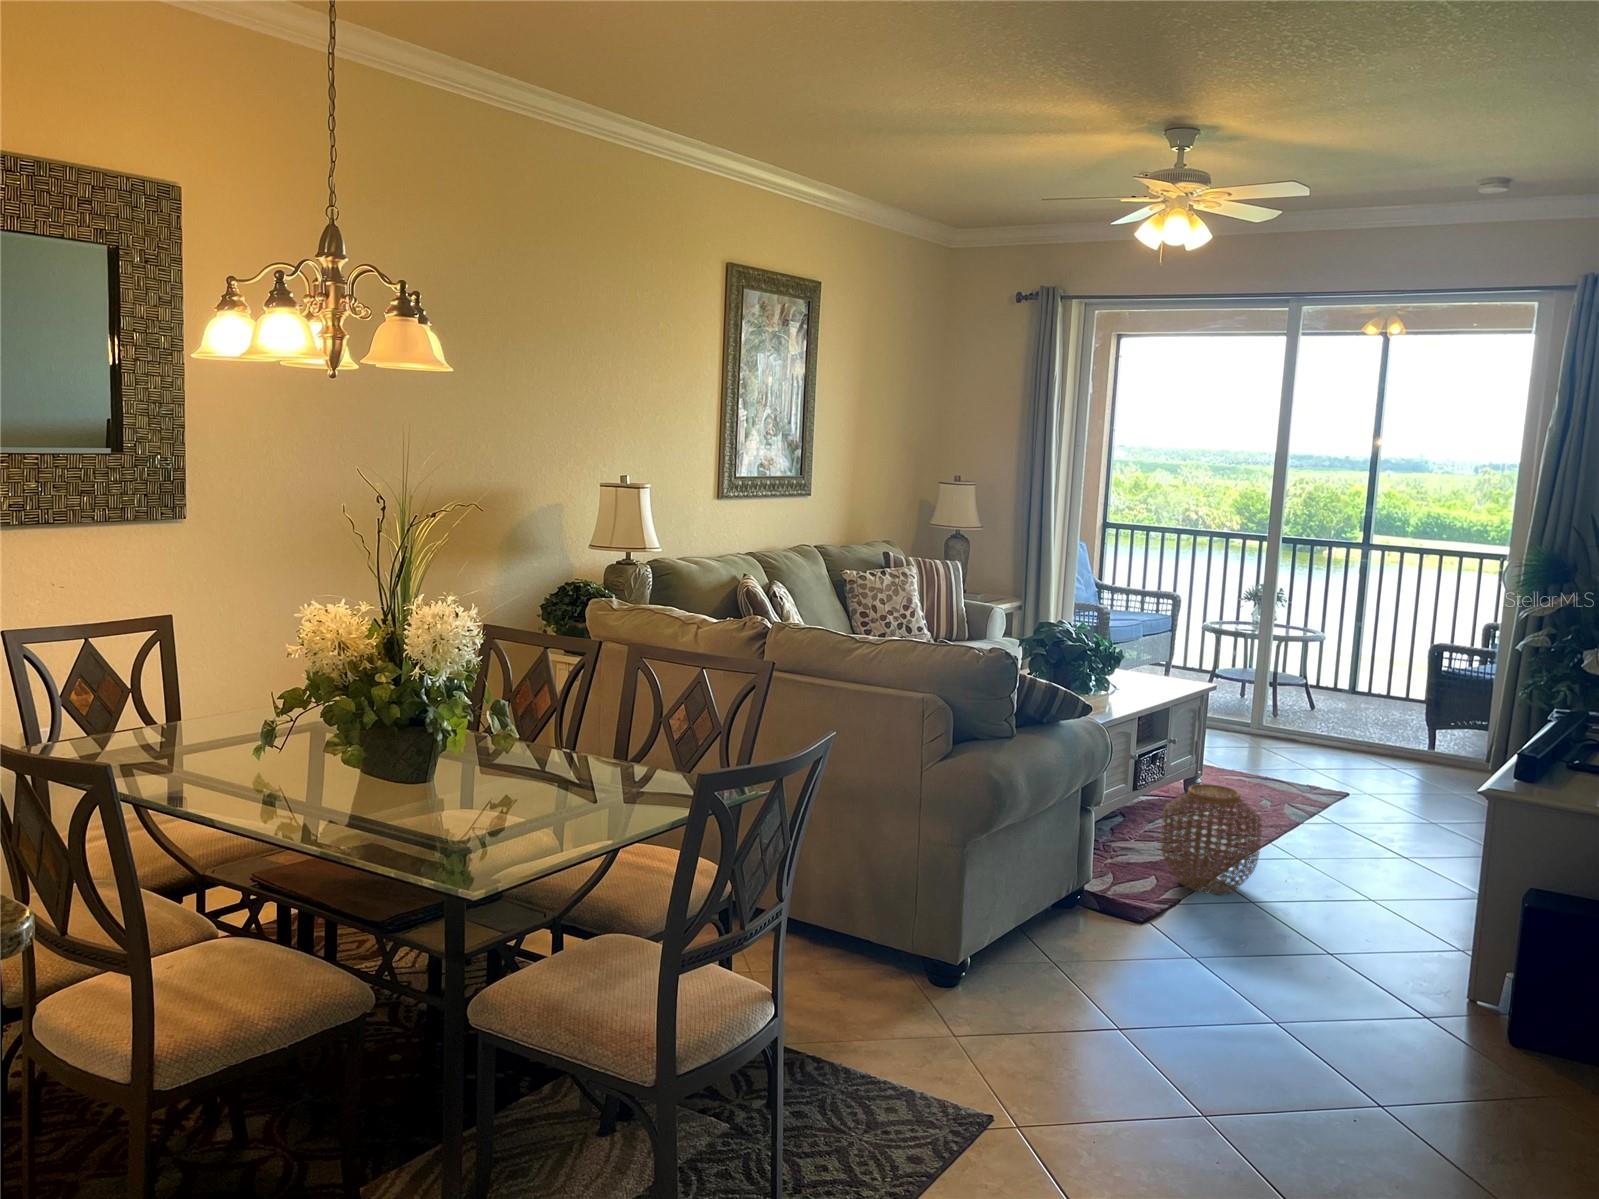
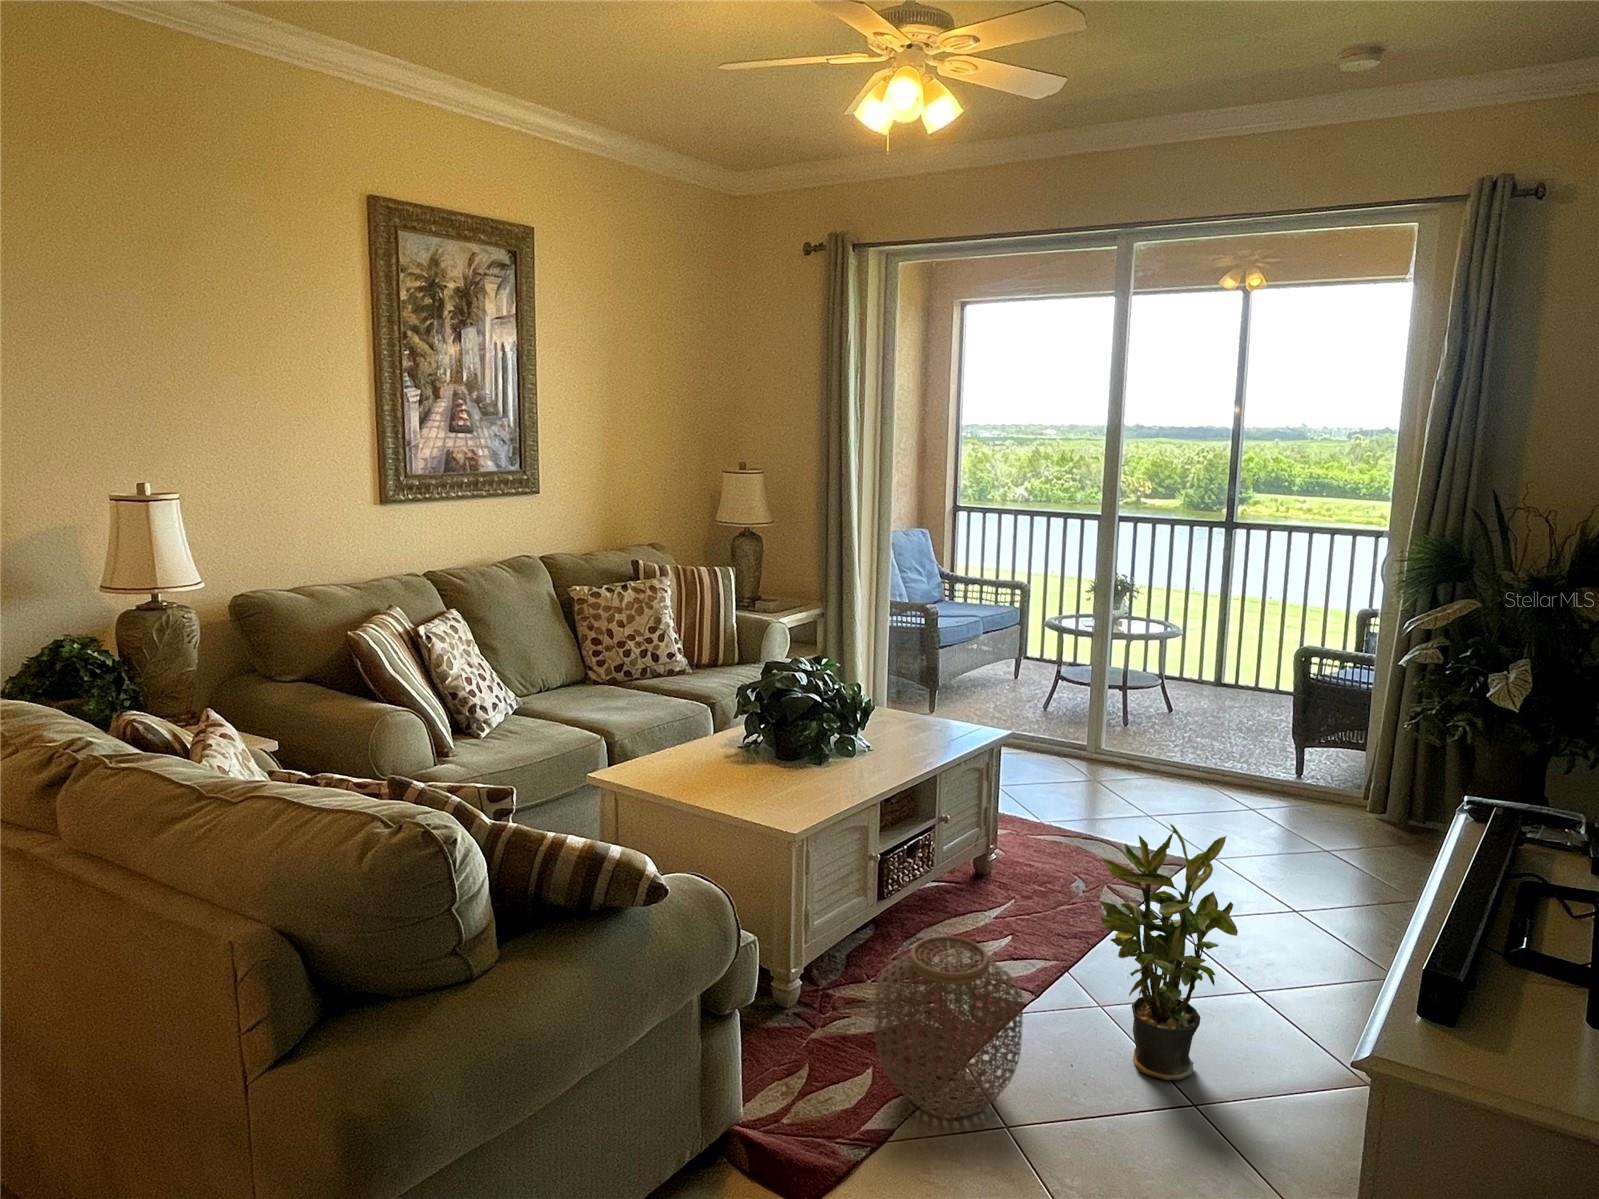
potted plant: none [1308,717,1400,887] -> present [1099,823,1238,1081]

